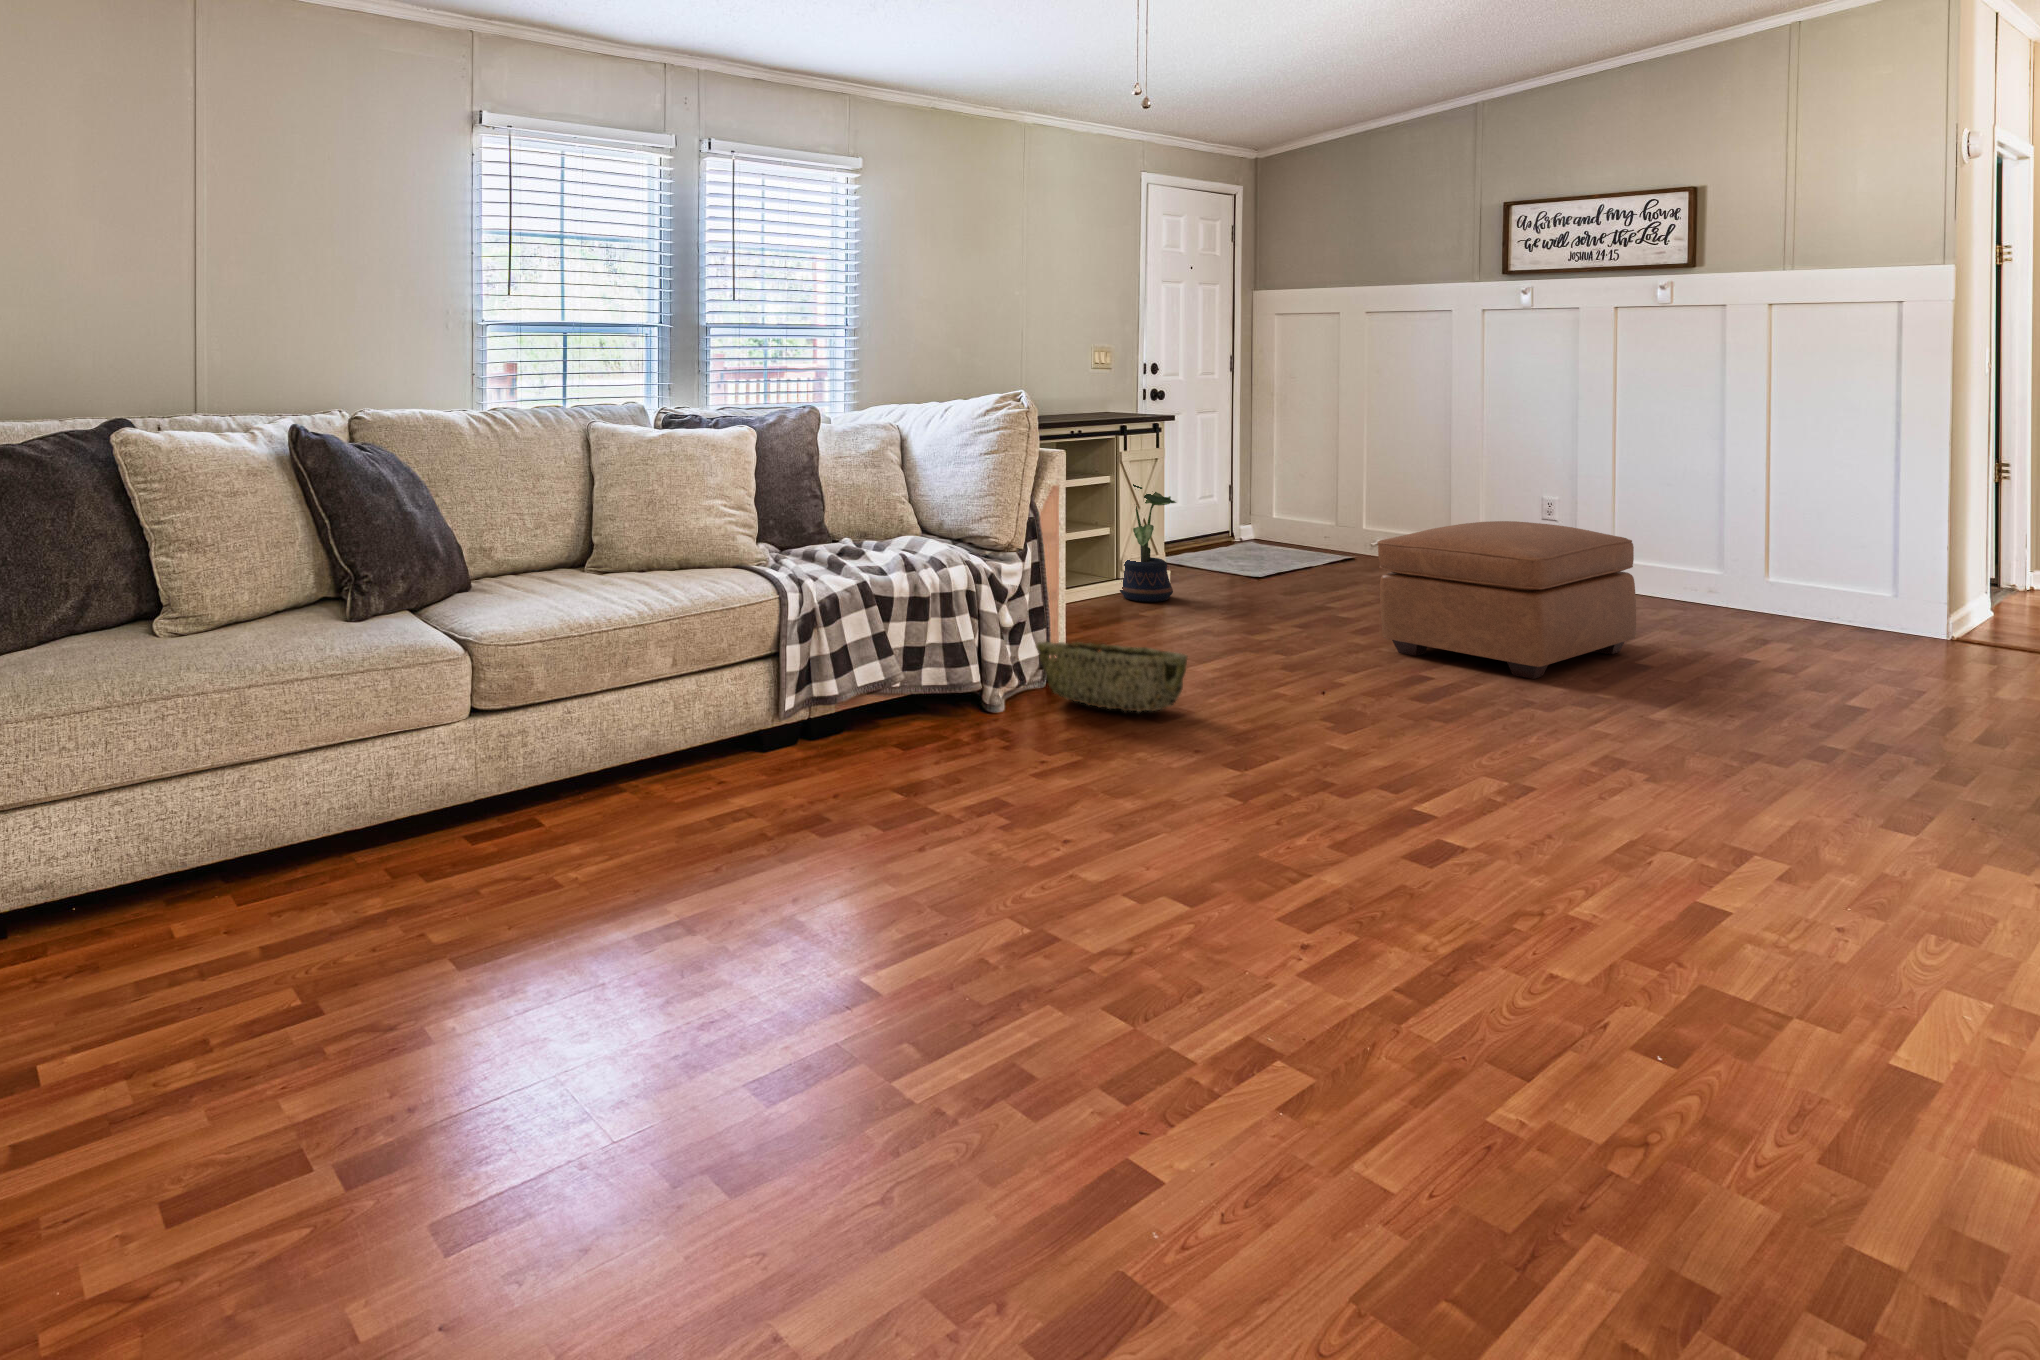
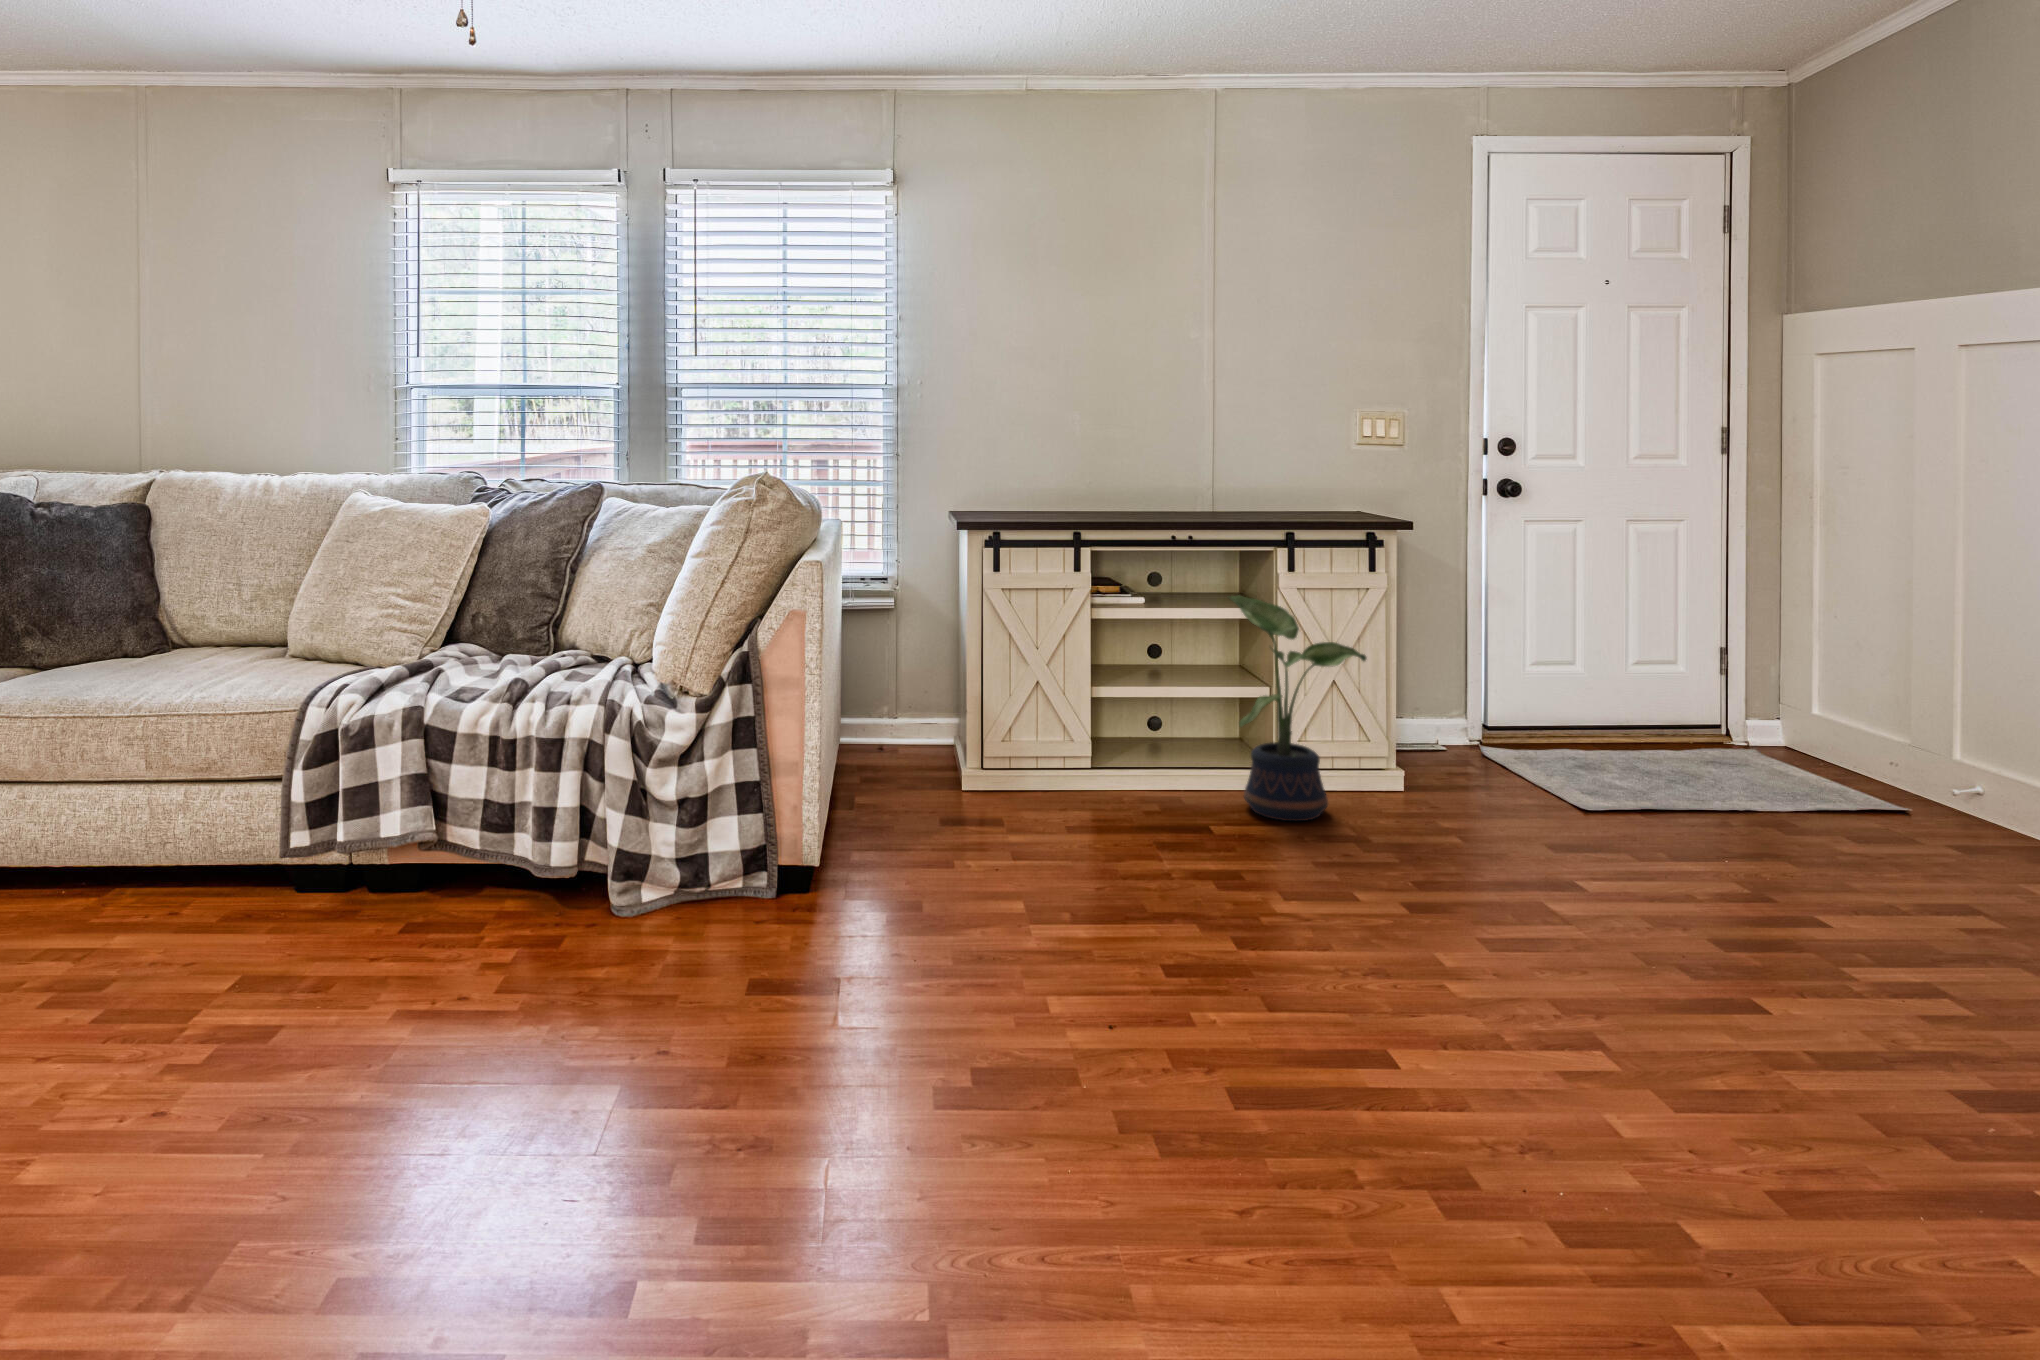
ottoman: present [1377,521,1636,679] -> none [1345,793,1927,1173]
woven basket: present [1036,642,1187,712] -> none [632,834,770,975]

